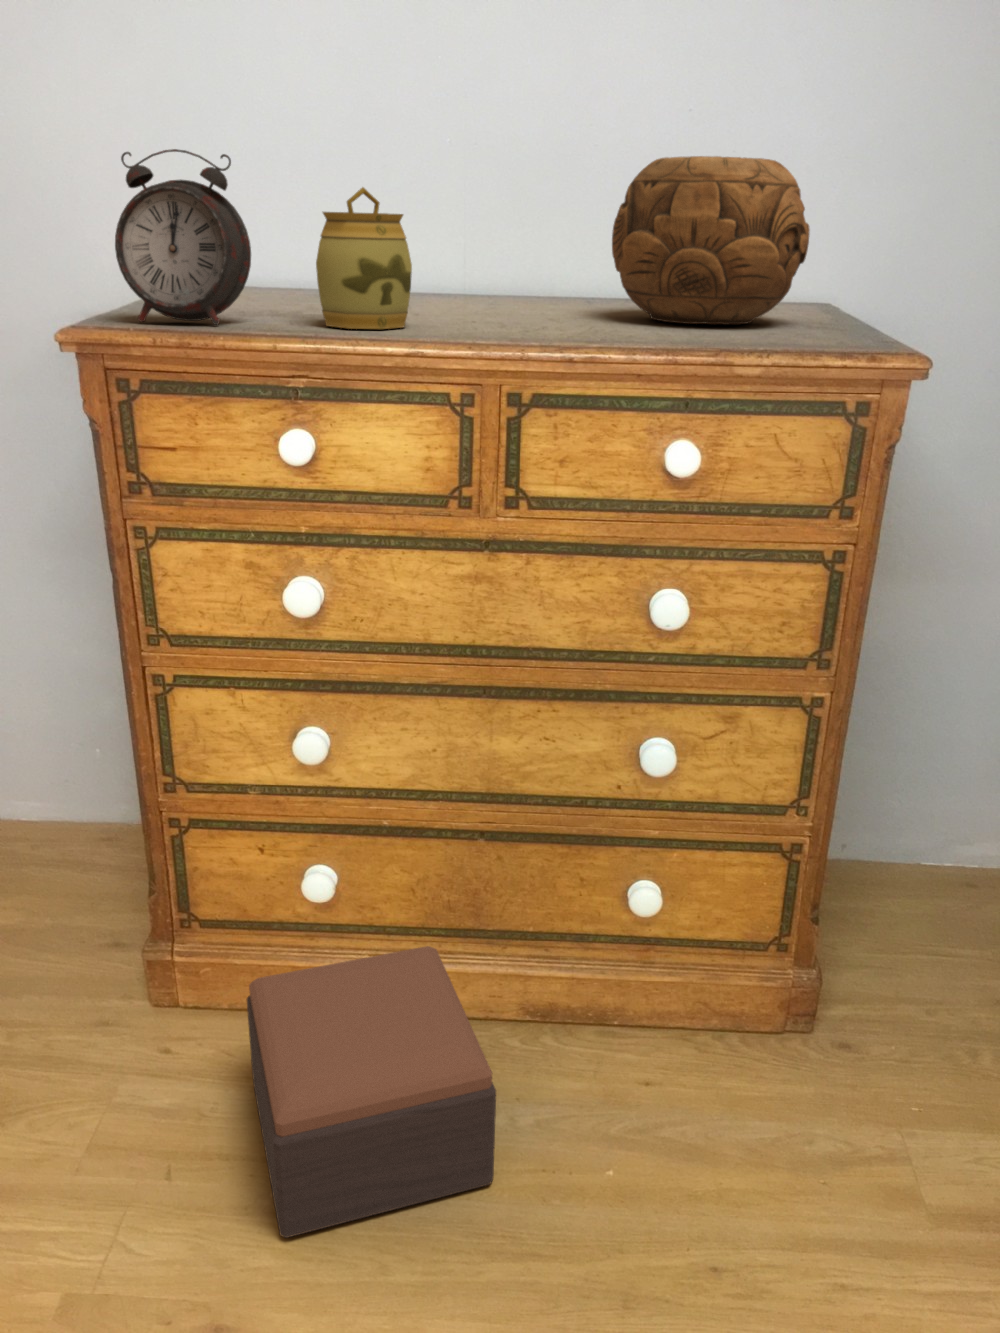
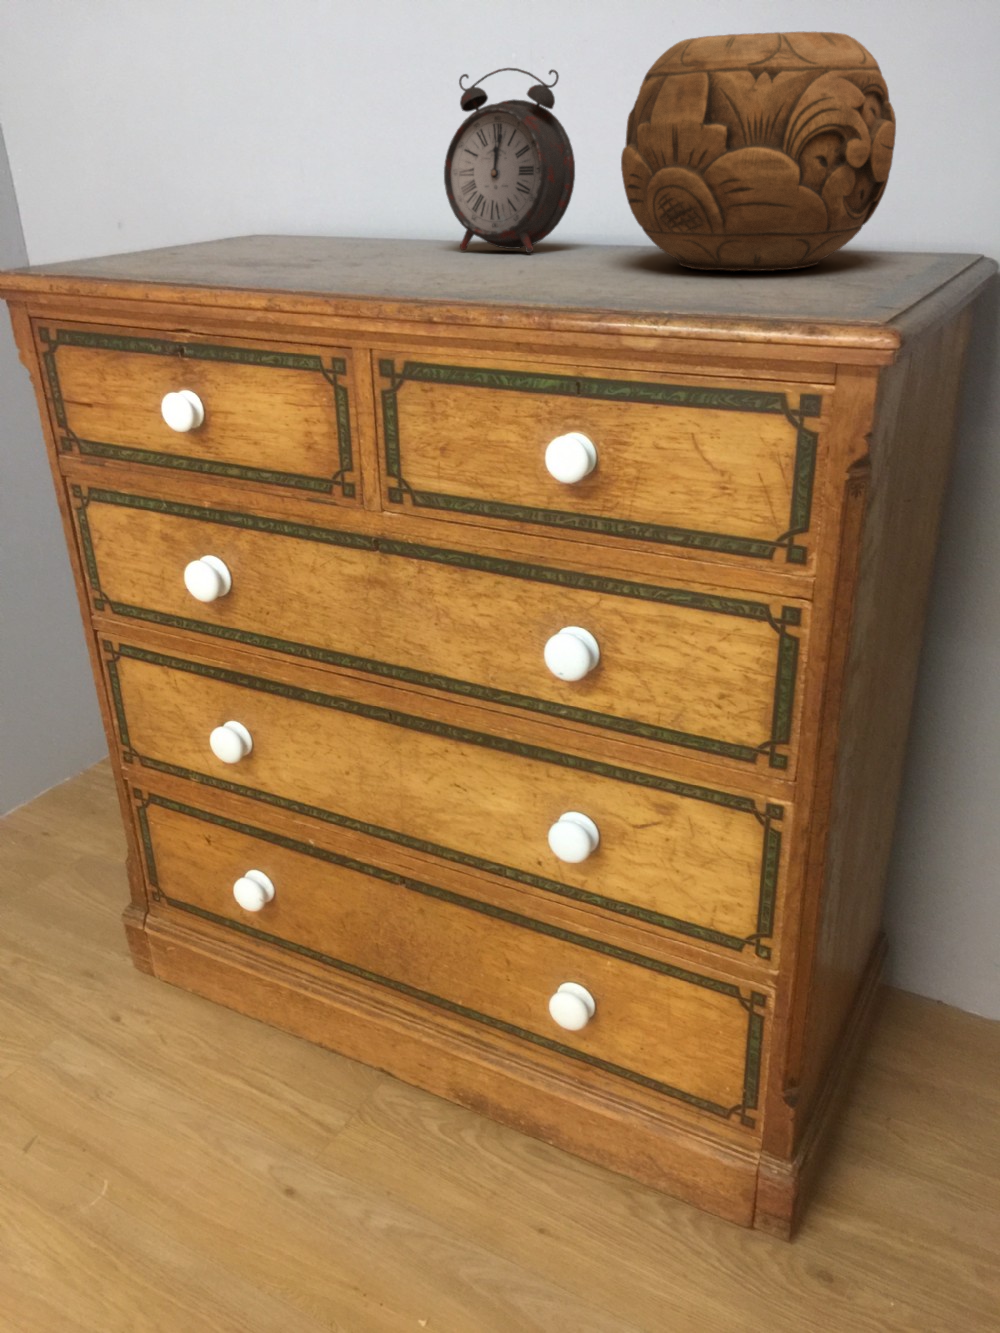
alarm clock: present [115,149,251,325] -> present [444,68,575,253]
jar: present [316,187,412,329] -> none [224,109,344,279]
footstool: present [247,946,496,1238] -> none [36,975,351,1280]

